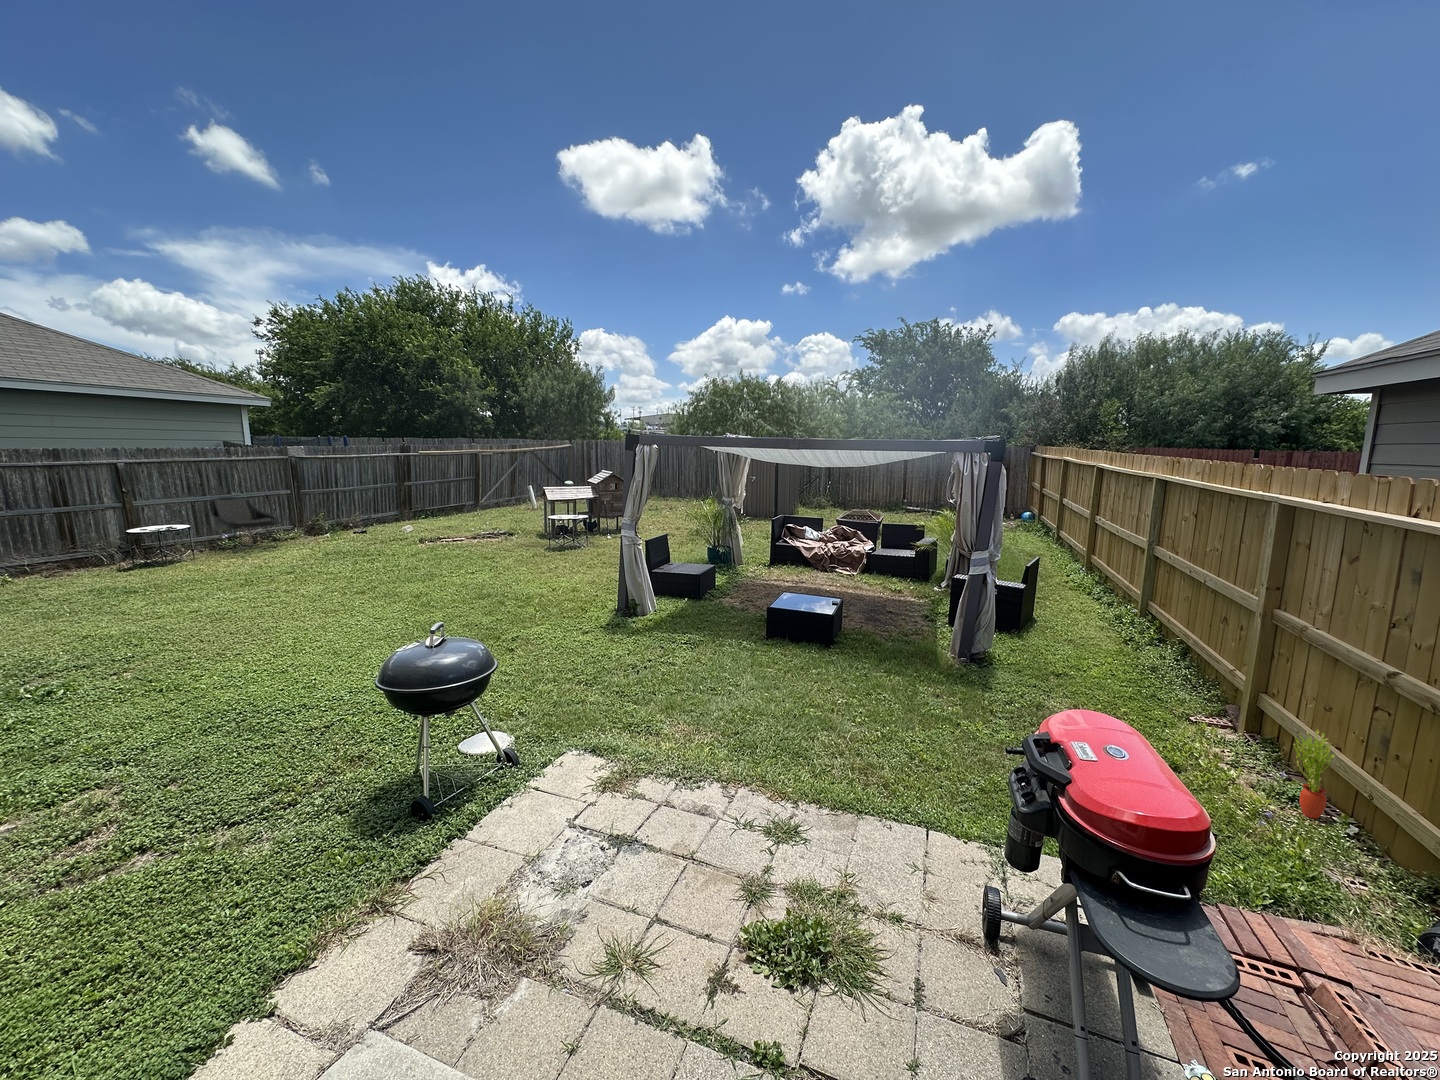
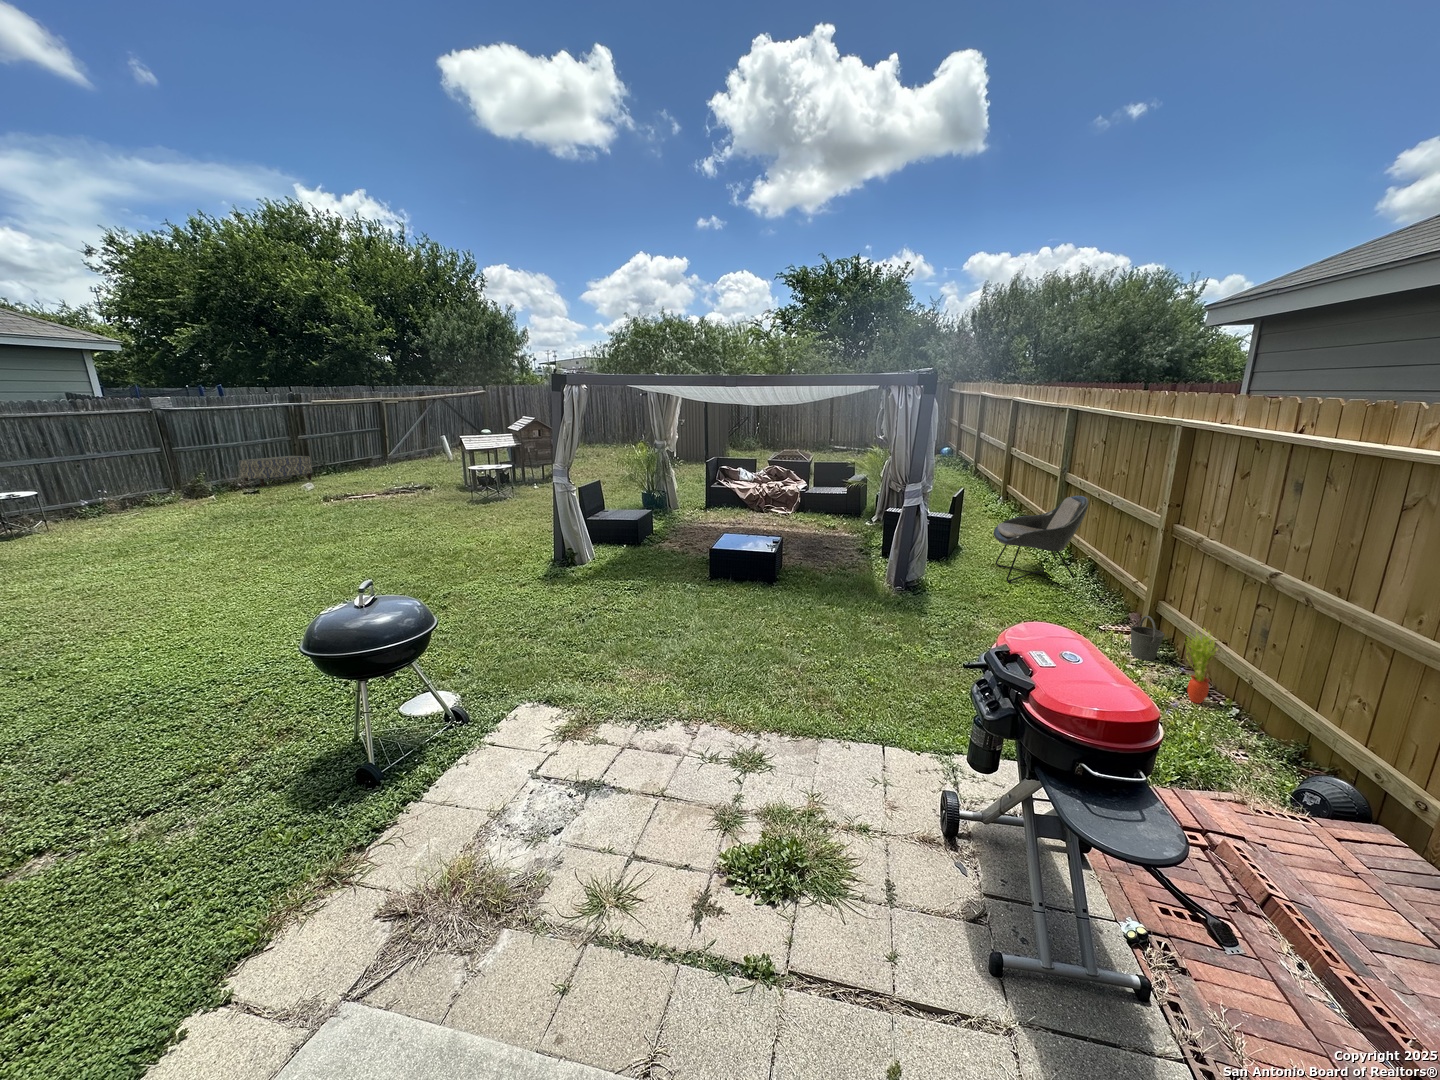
lounge chair: present [209,497,278,553] -> present [993,496,1089,583]
bench: none [349,501,410,529] -> present [239,456,312,487]
bucket: none [1233,710,1274,763] -> present [1131,616,1165,660]

